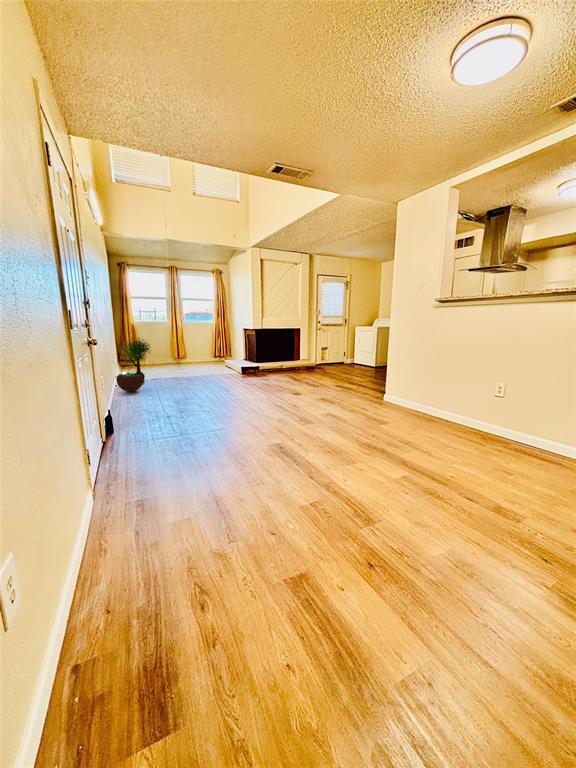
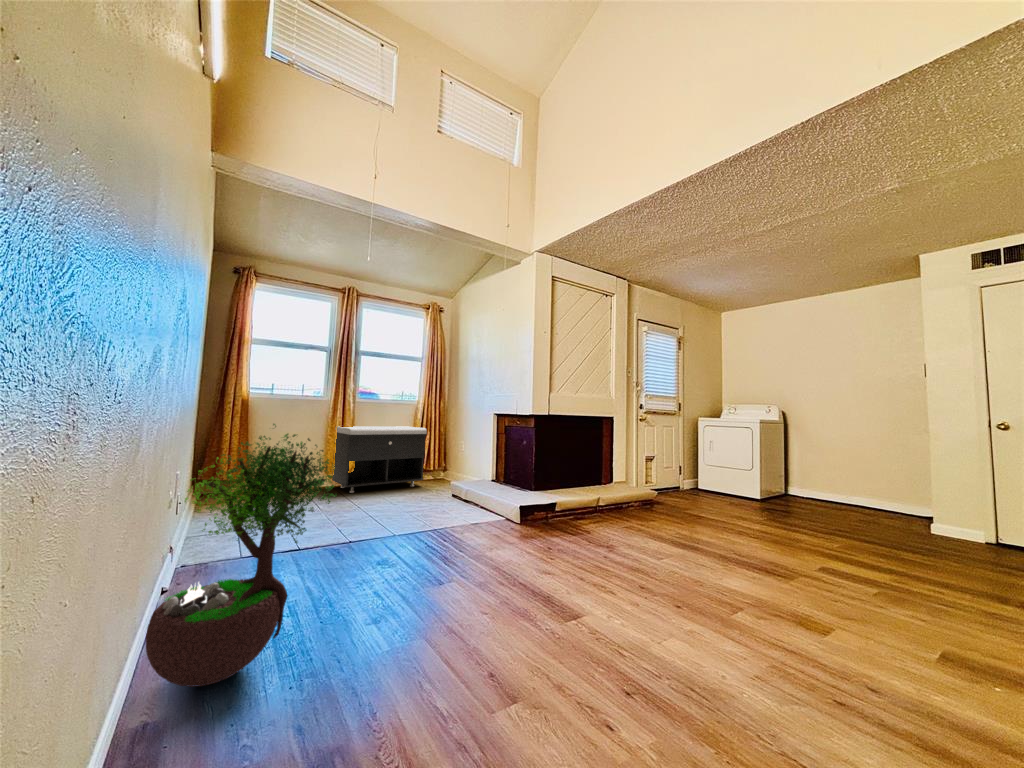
storage bench: none [174,336,217,366] -> present [332,426,427,493]

